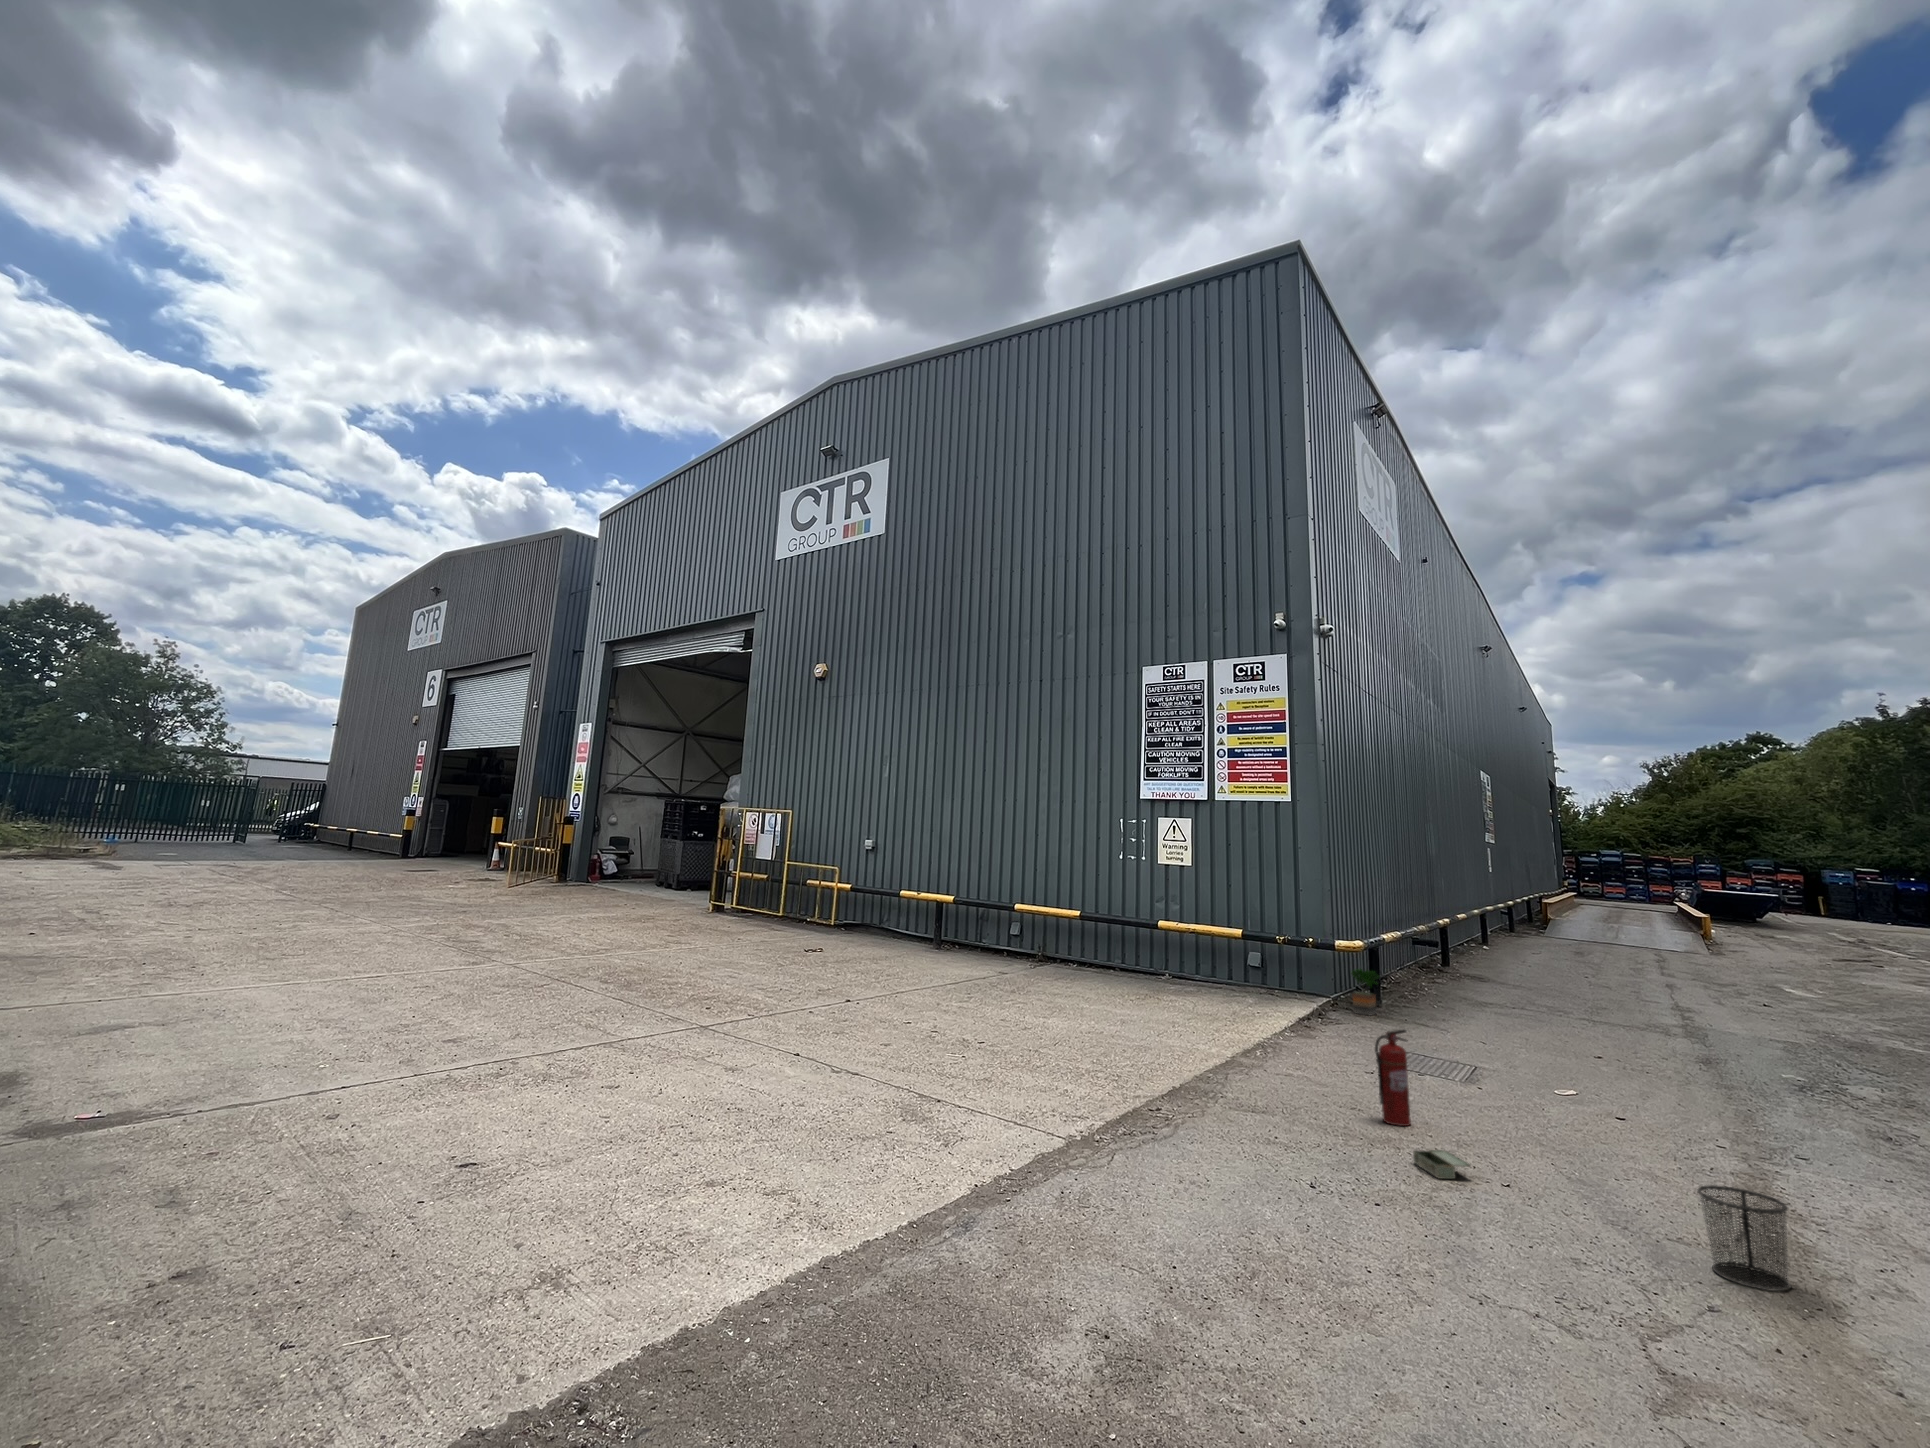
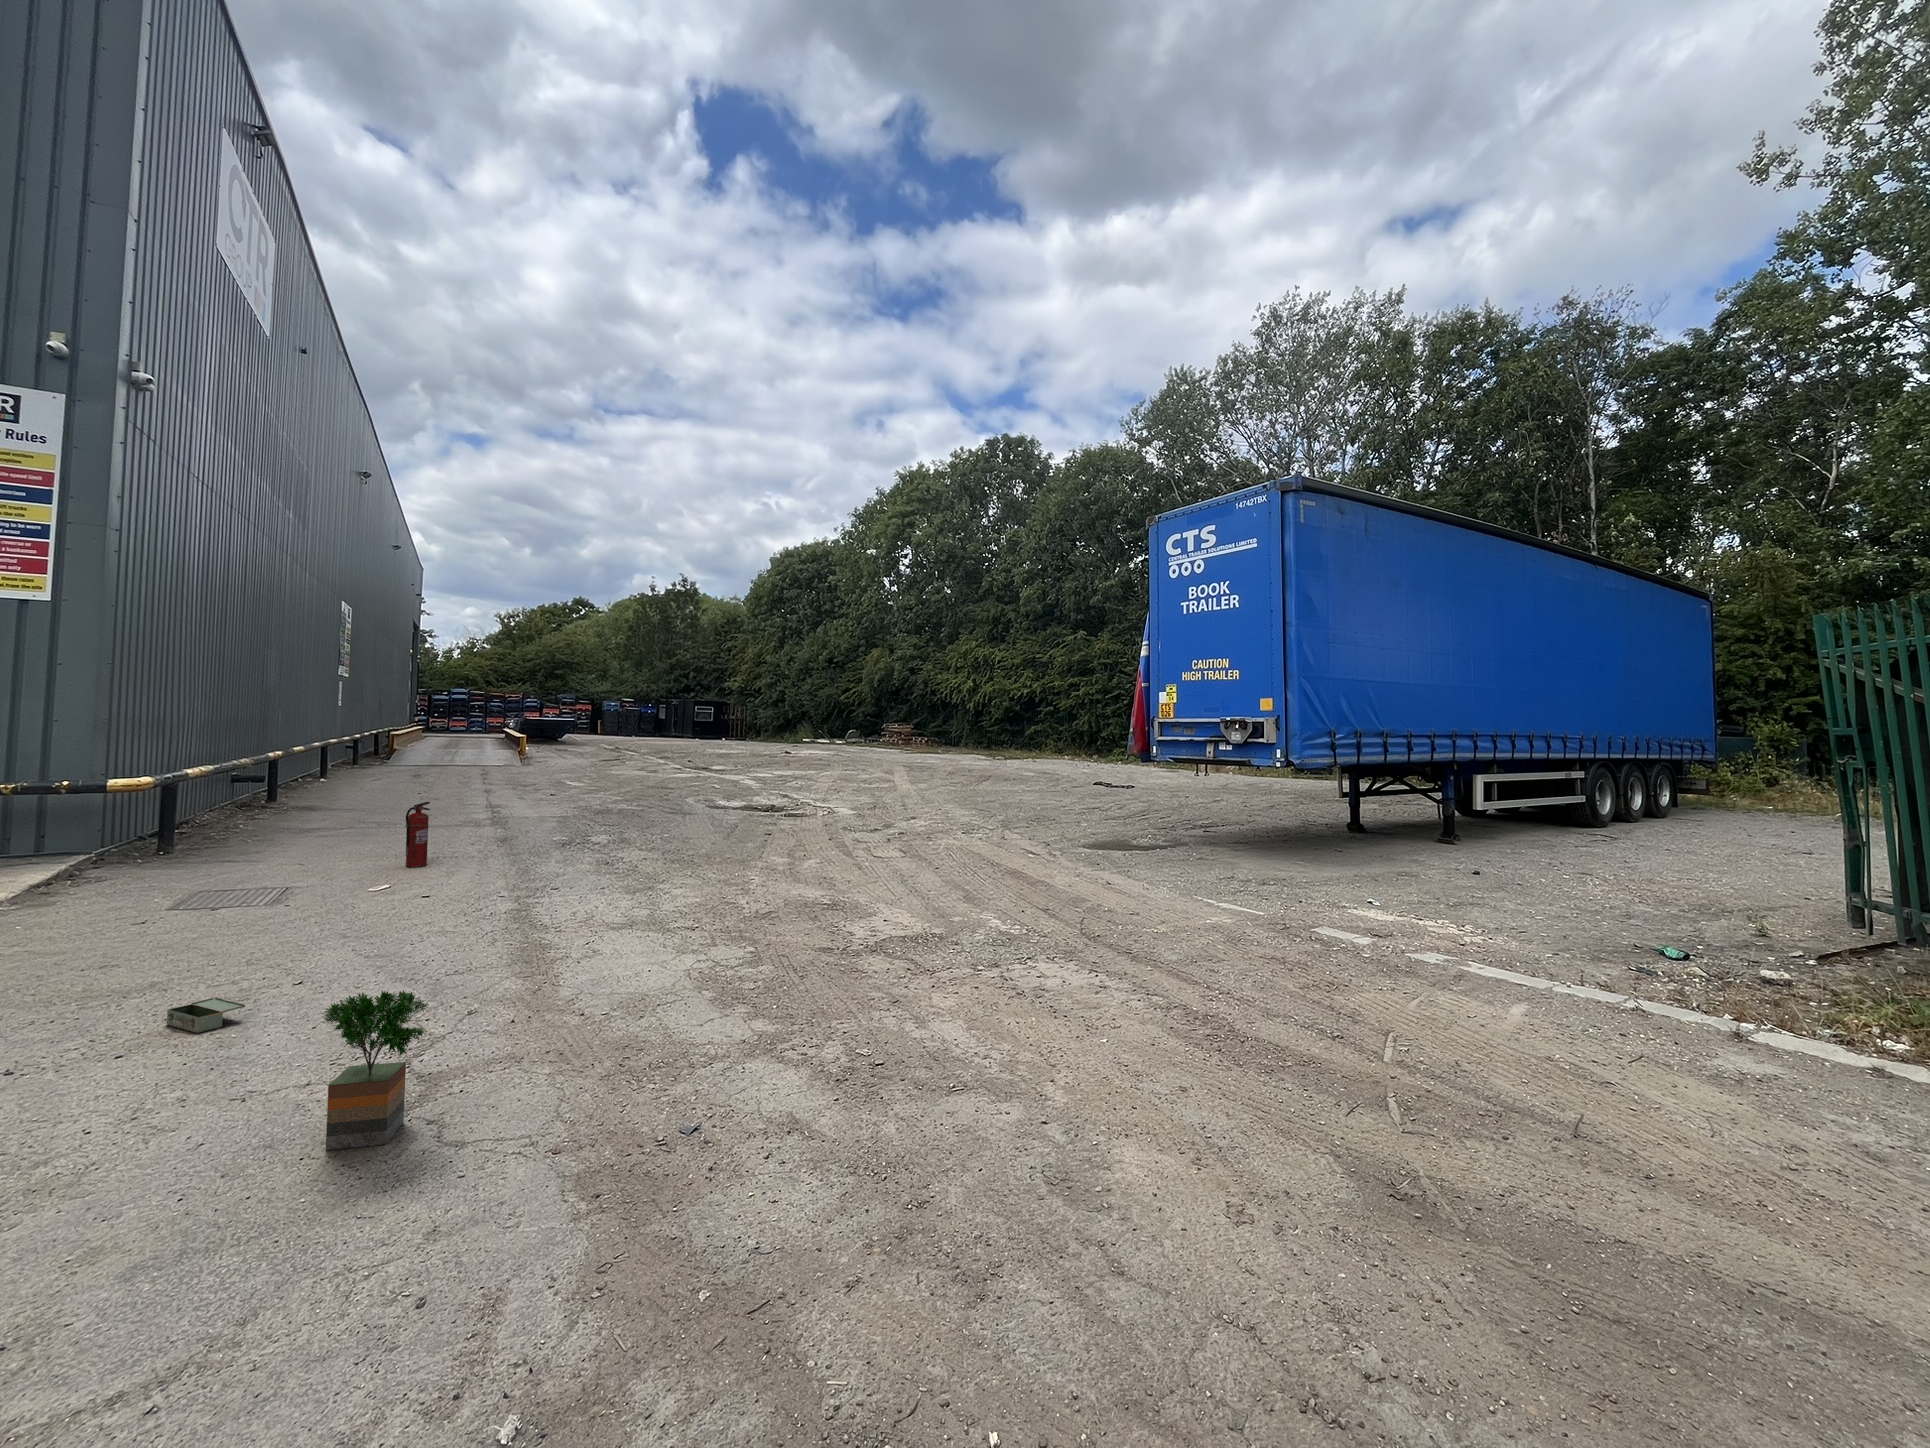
potted tree: present [1351,969,1379,1015] -> present [323,990,427,1150]
fire extinguisher: present [1375,1029,1411,1126] -> present [406,802,430,867]
waste bin: present [1697,1185,1791,1291] -> none [478,949,549,1034]

